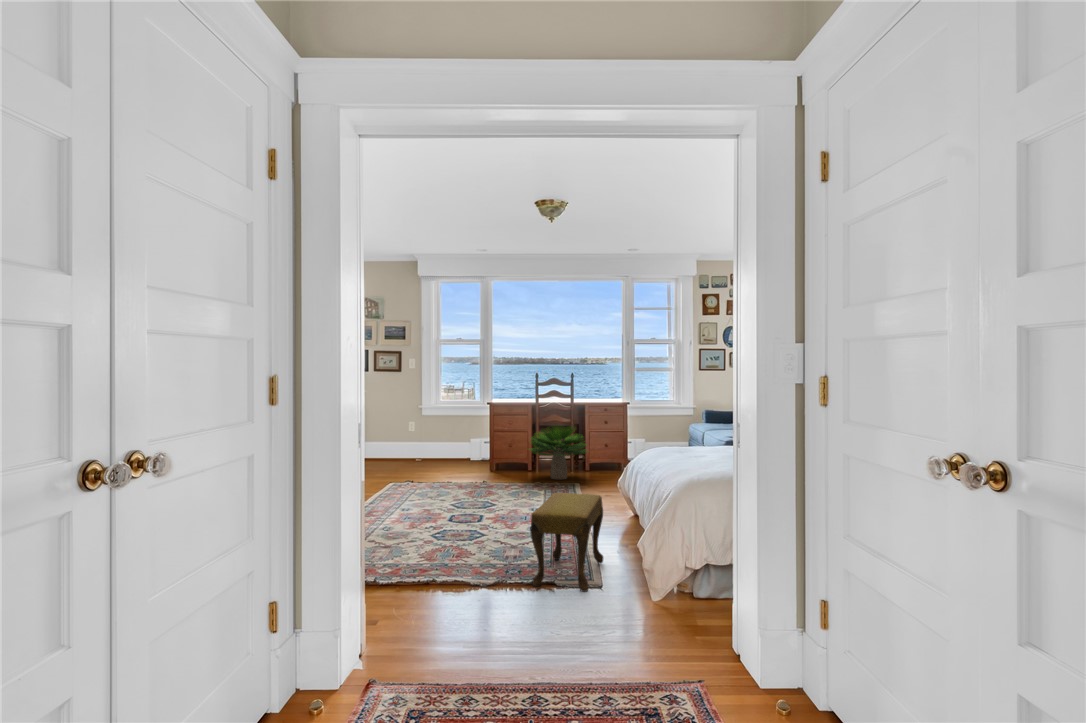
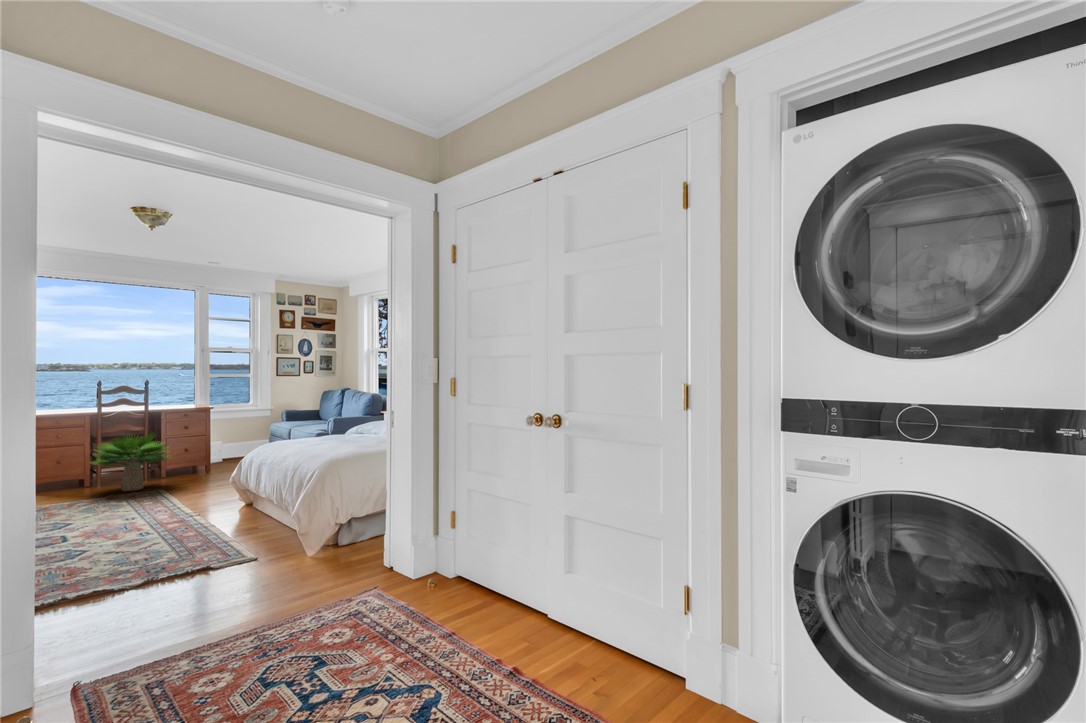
footstool: present [530,493,604,592] -> none [186,485,249,576]

